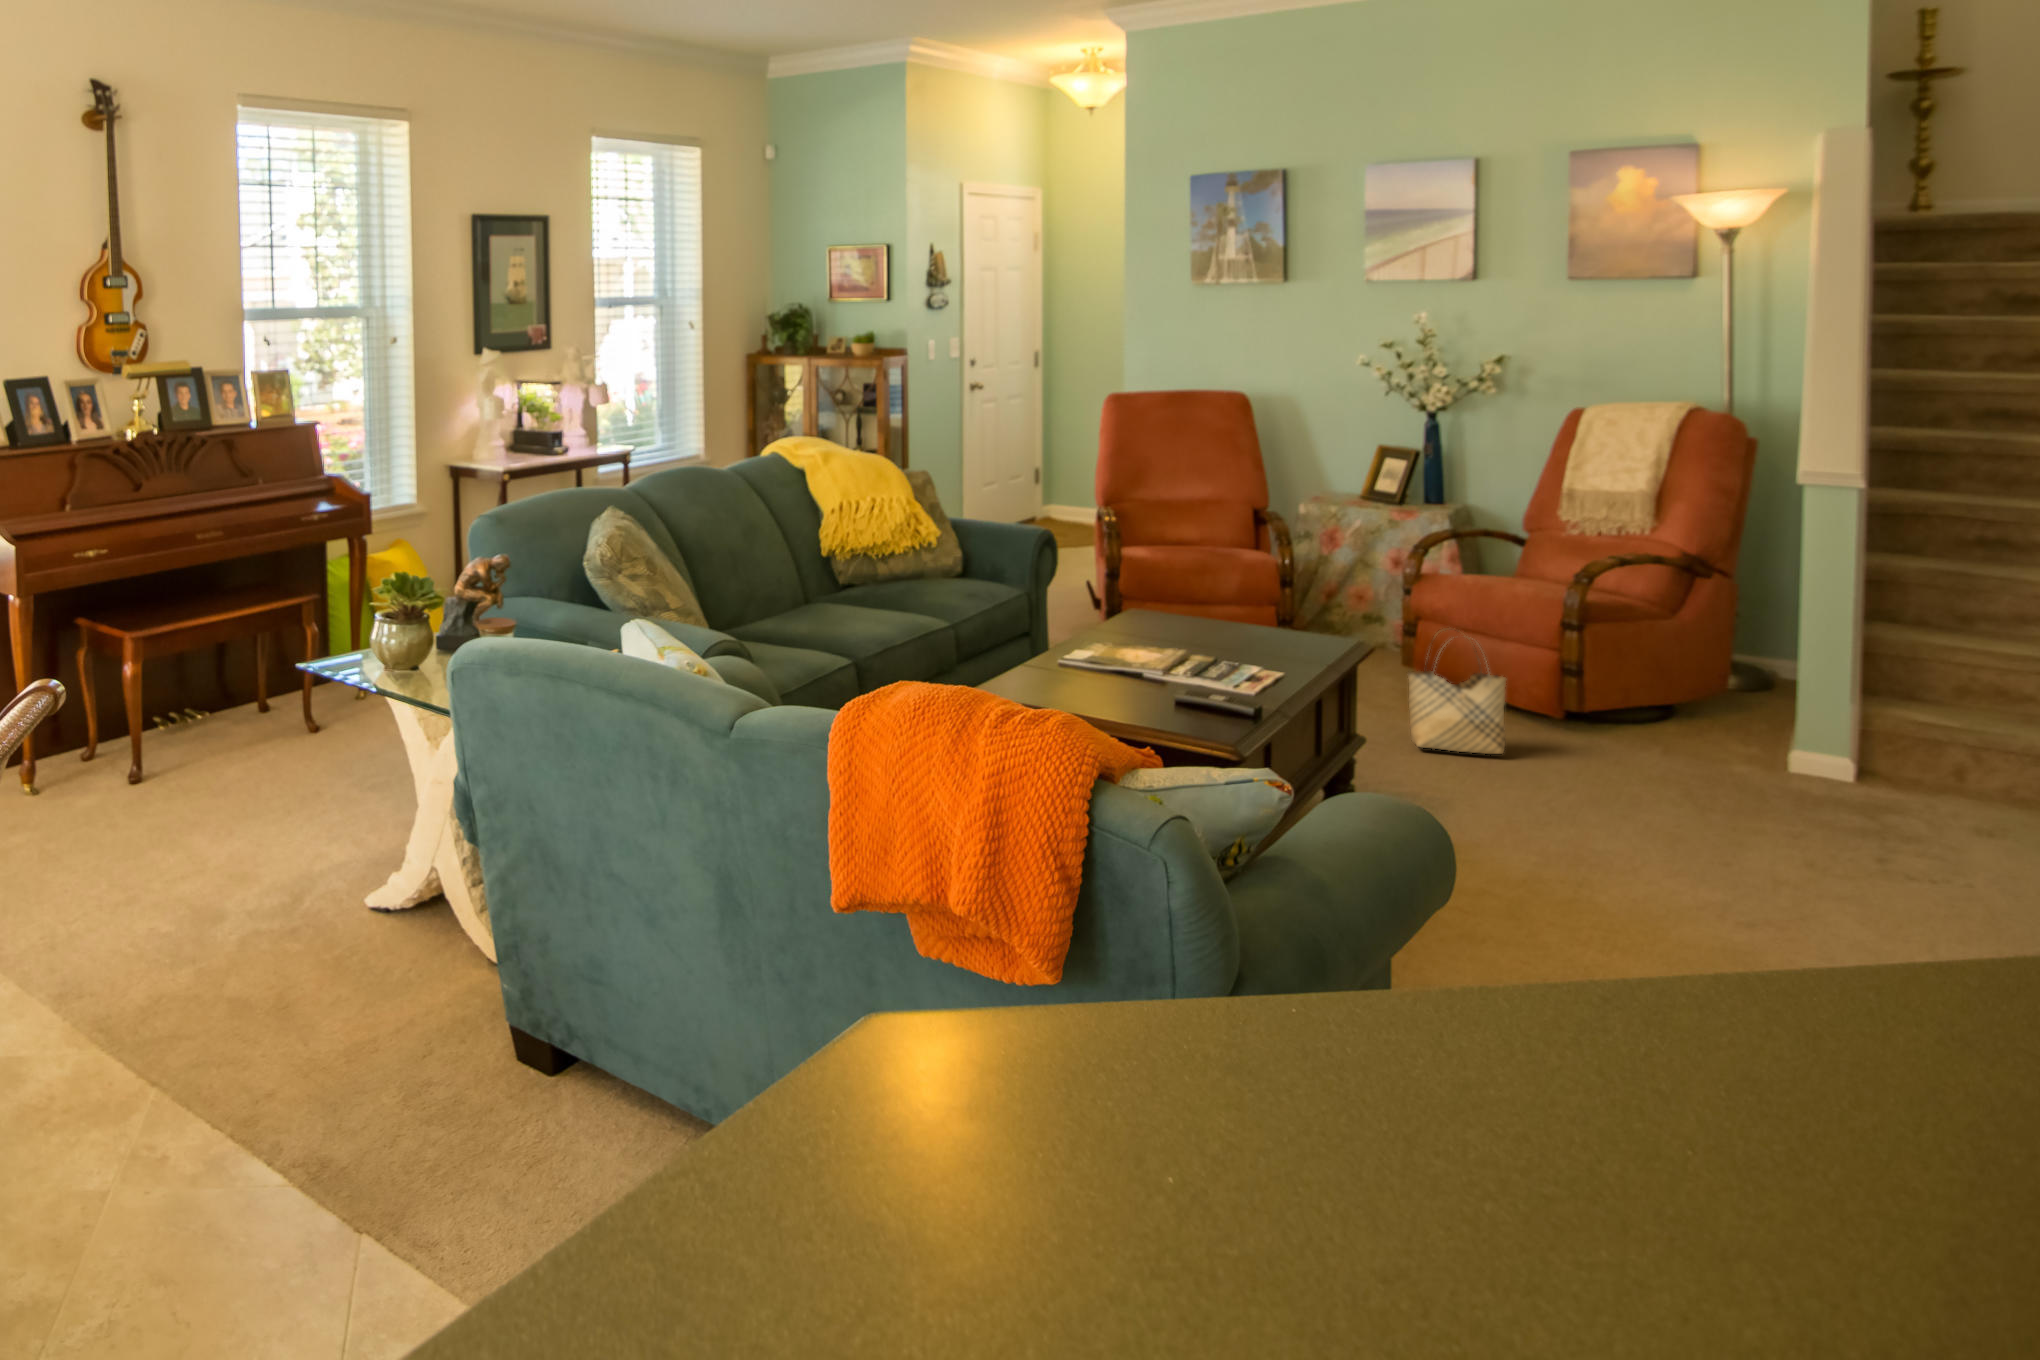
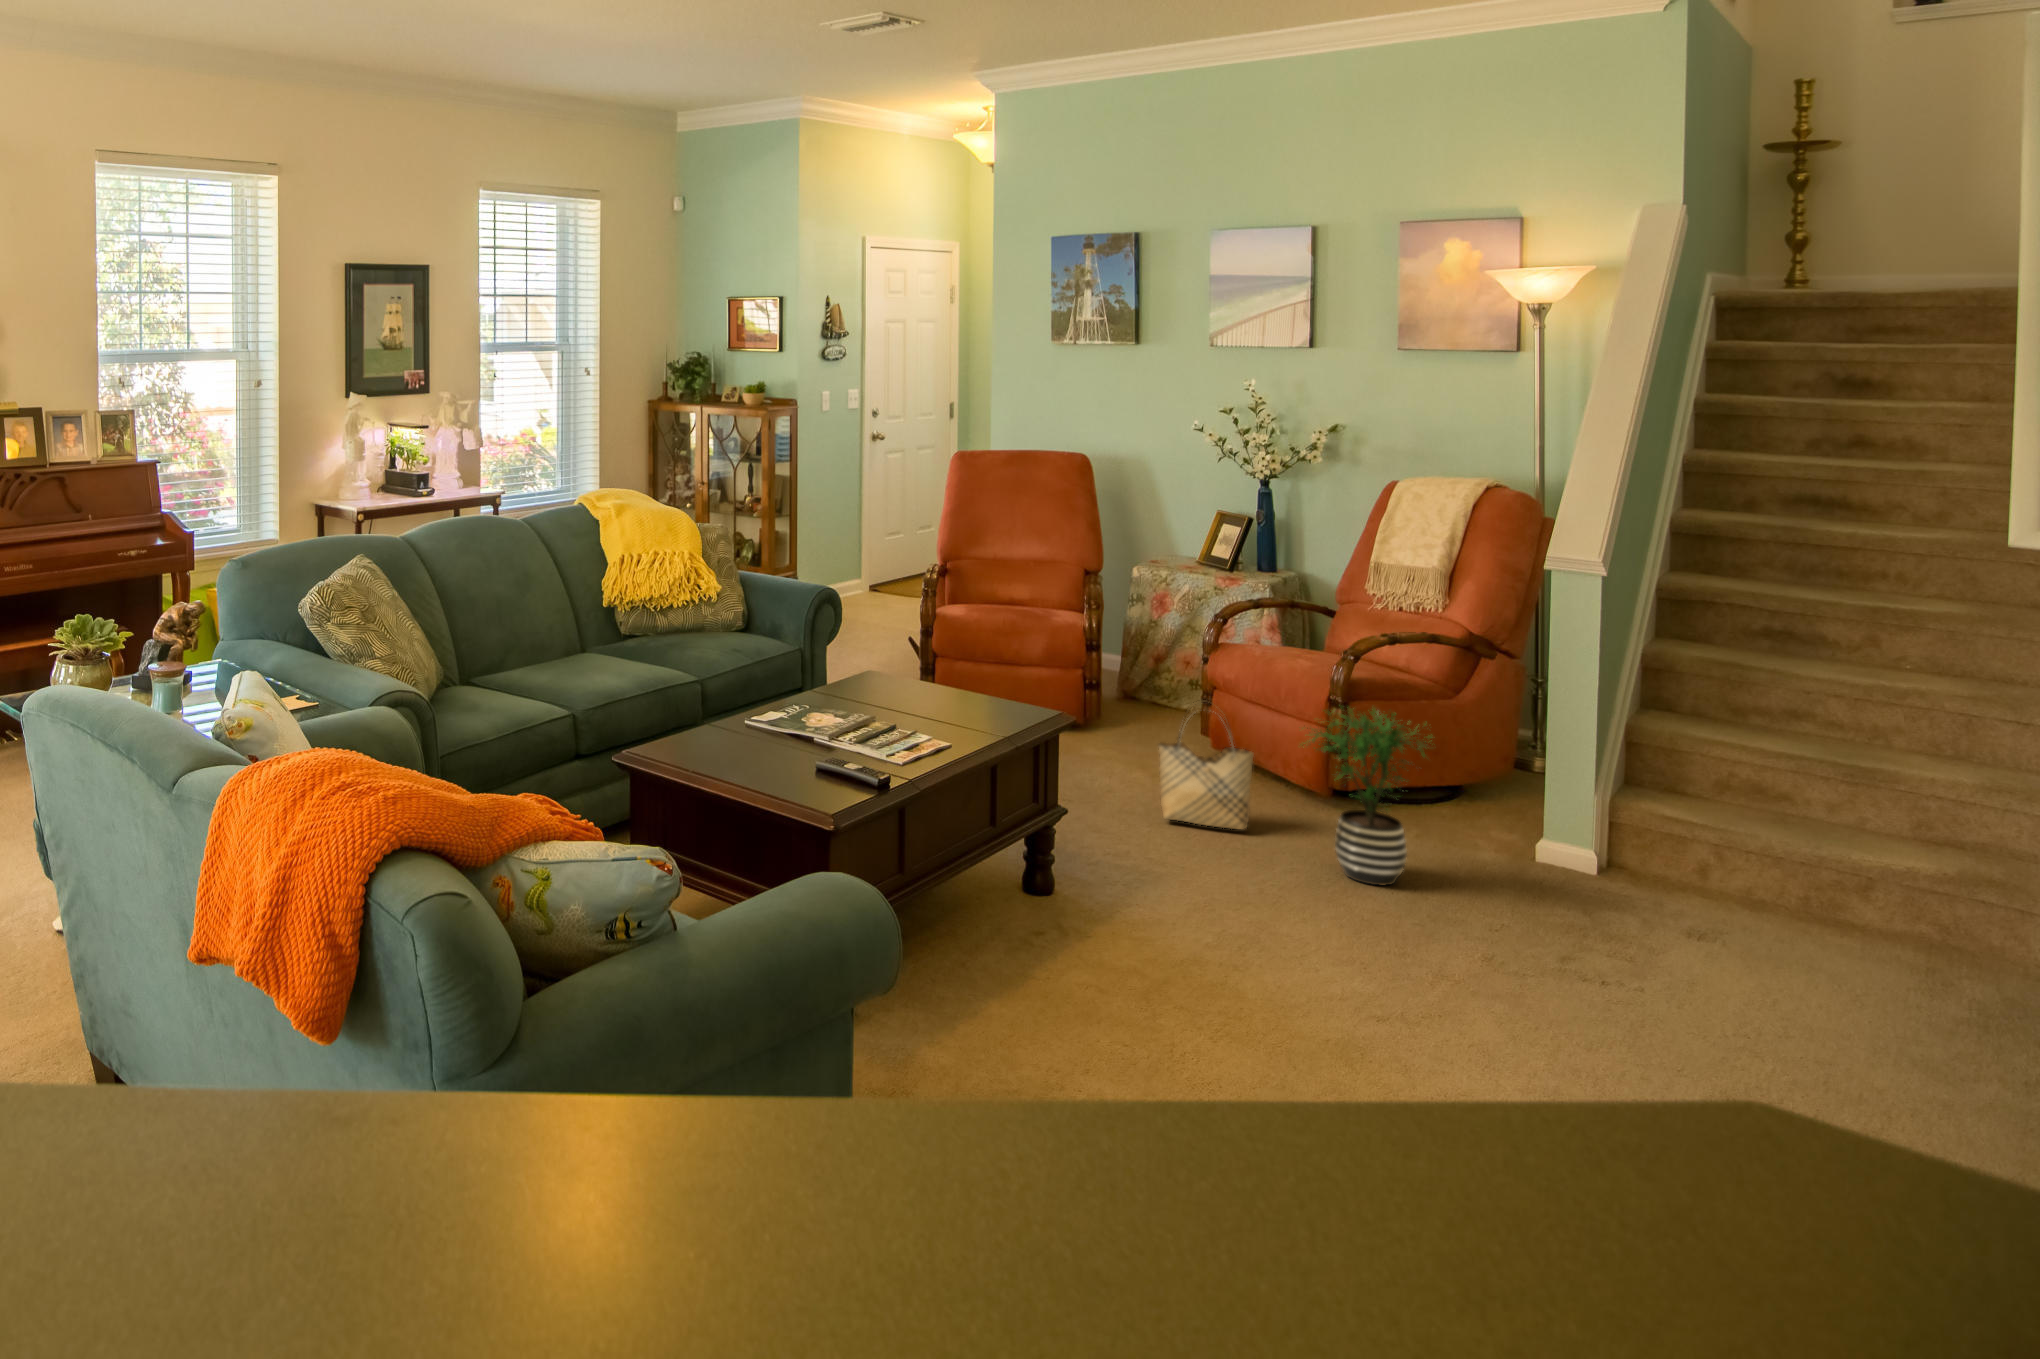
potted plant: none [1573,623,1725,801] -> present [1302,709,1432,885]

